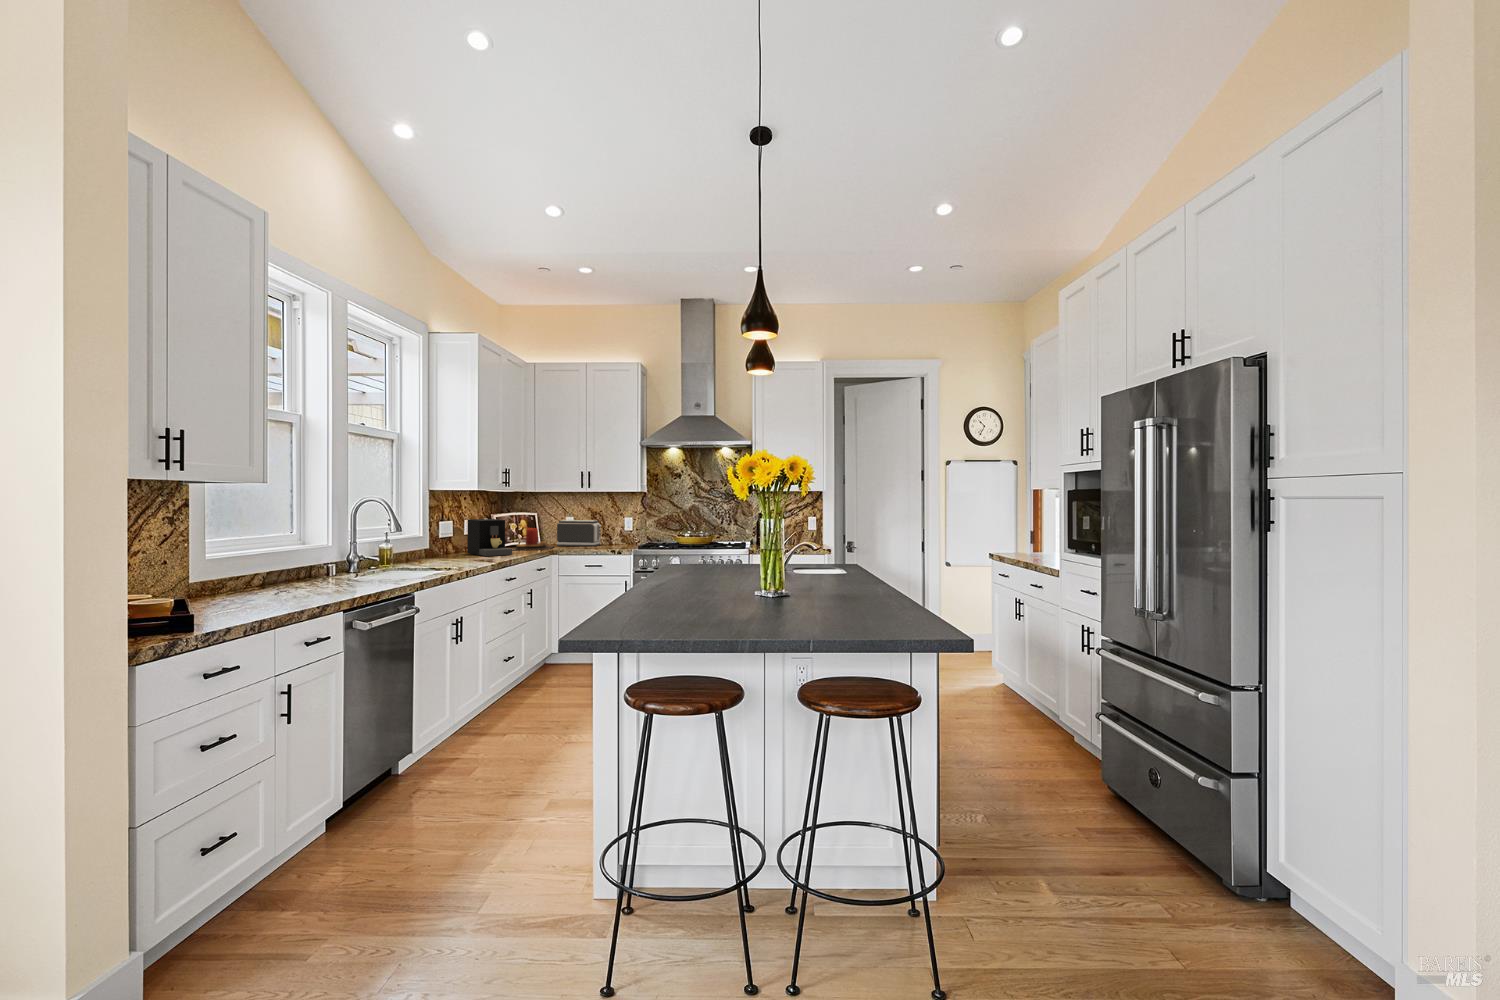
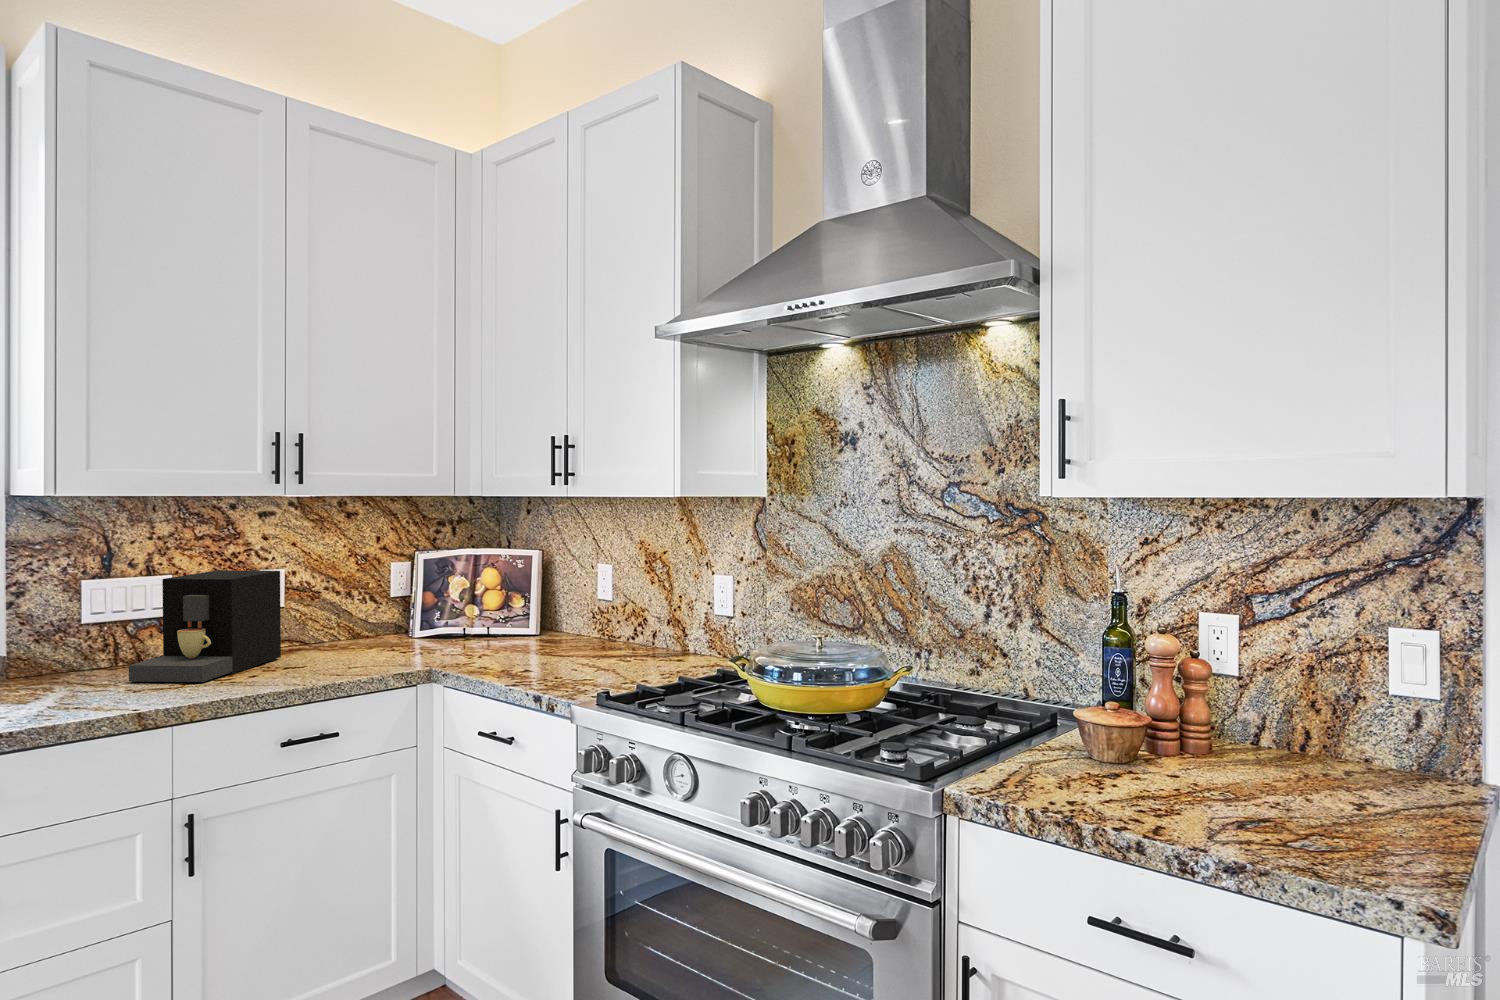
toaster: present [557,520,601,547] -> none [531,574,642,659]
candle: present [513,528,554,550] -> none [347,595,504,667]

